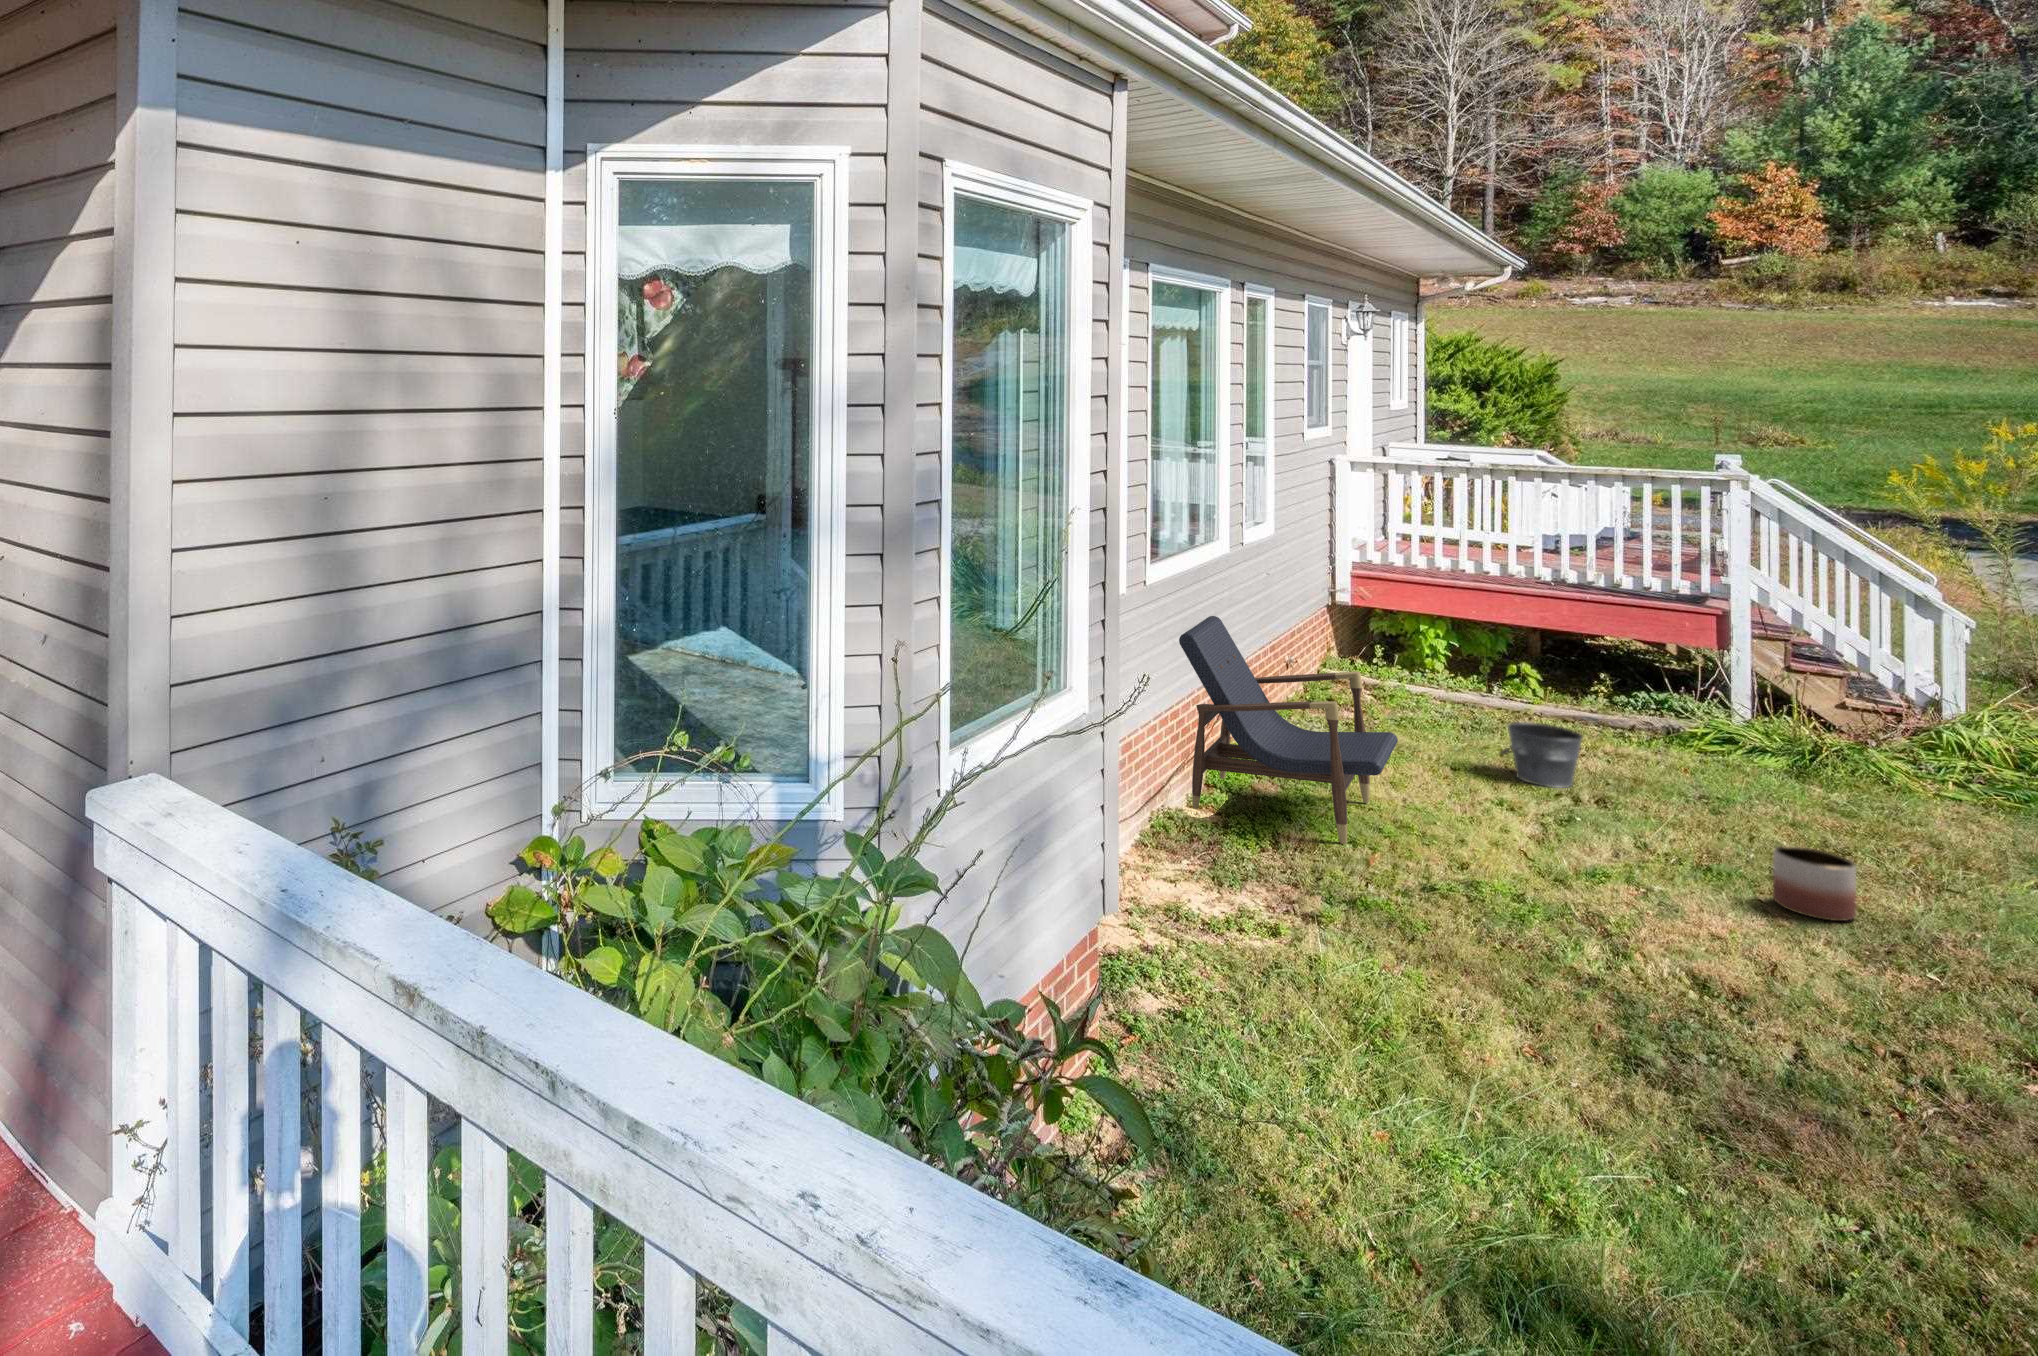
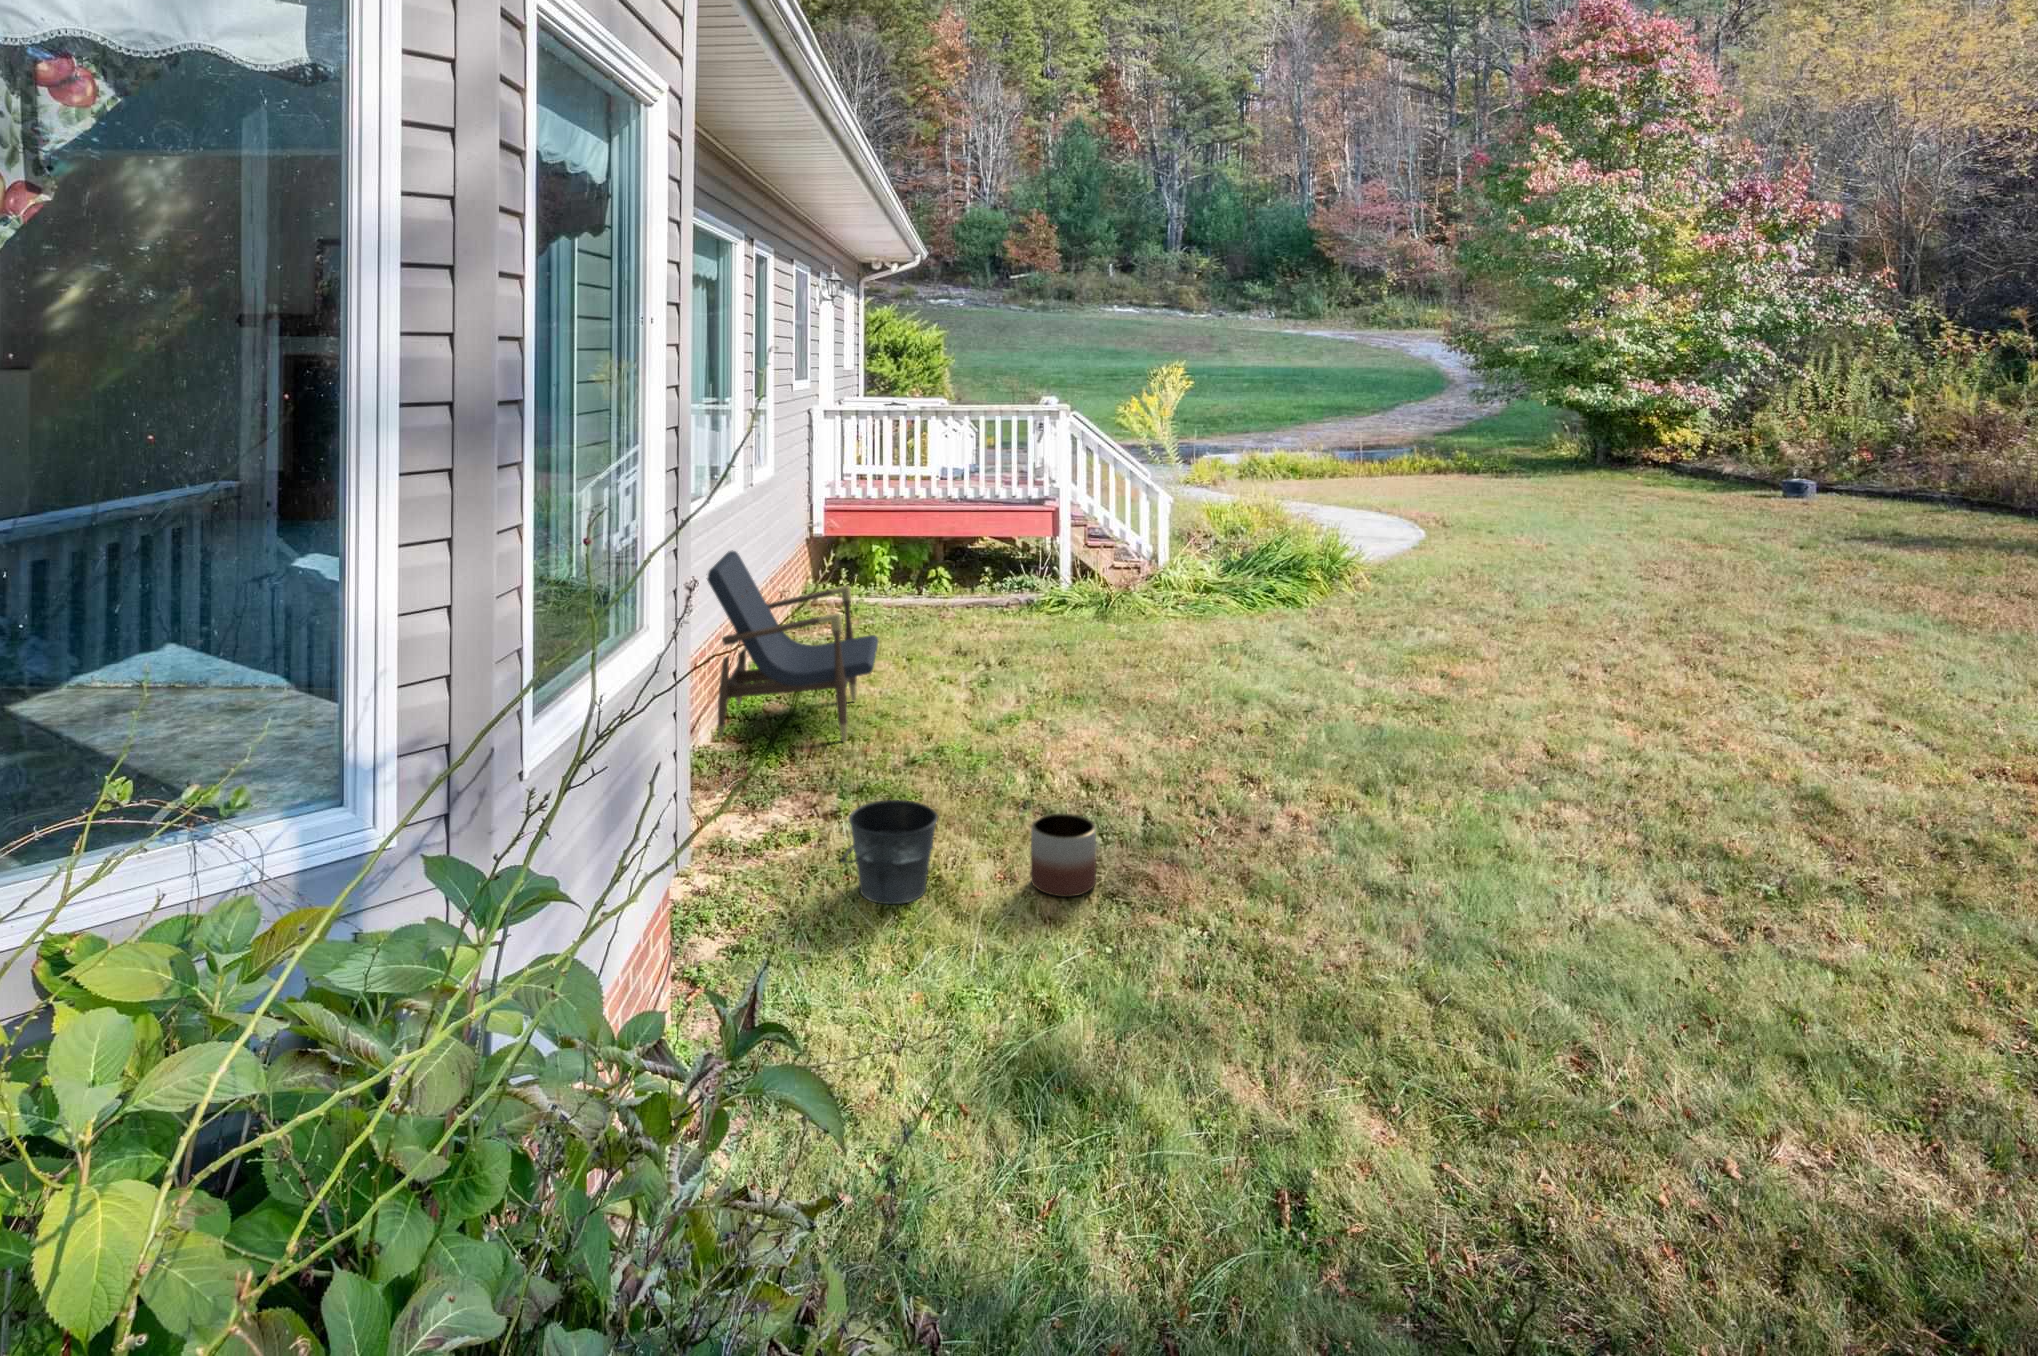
bucket: present [1500,722,1583,788] -> present [840,800,938,904]
planter: present [1773,846,1857,921] -> present [1030,813,1096,897]

